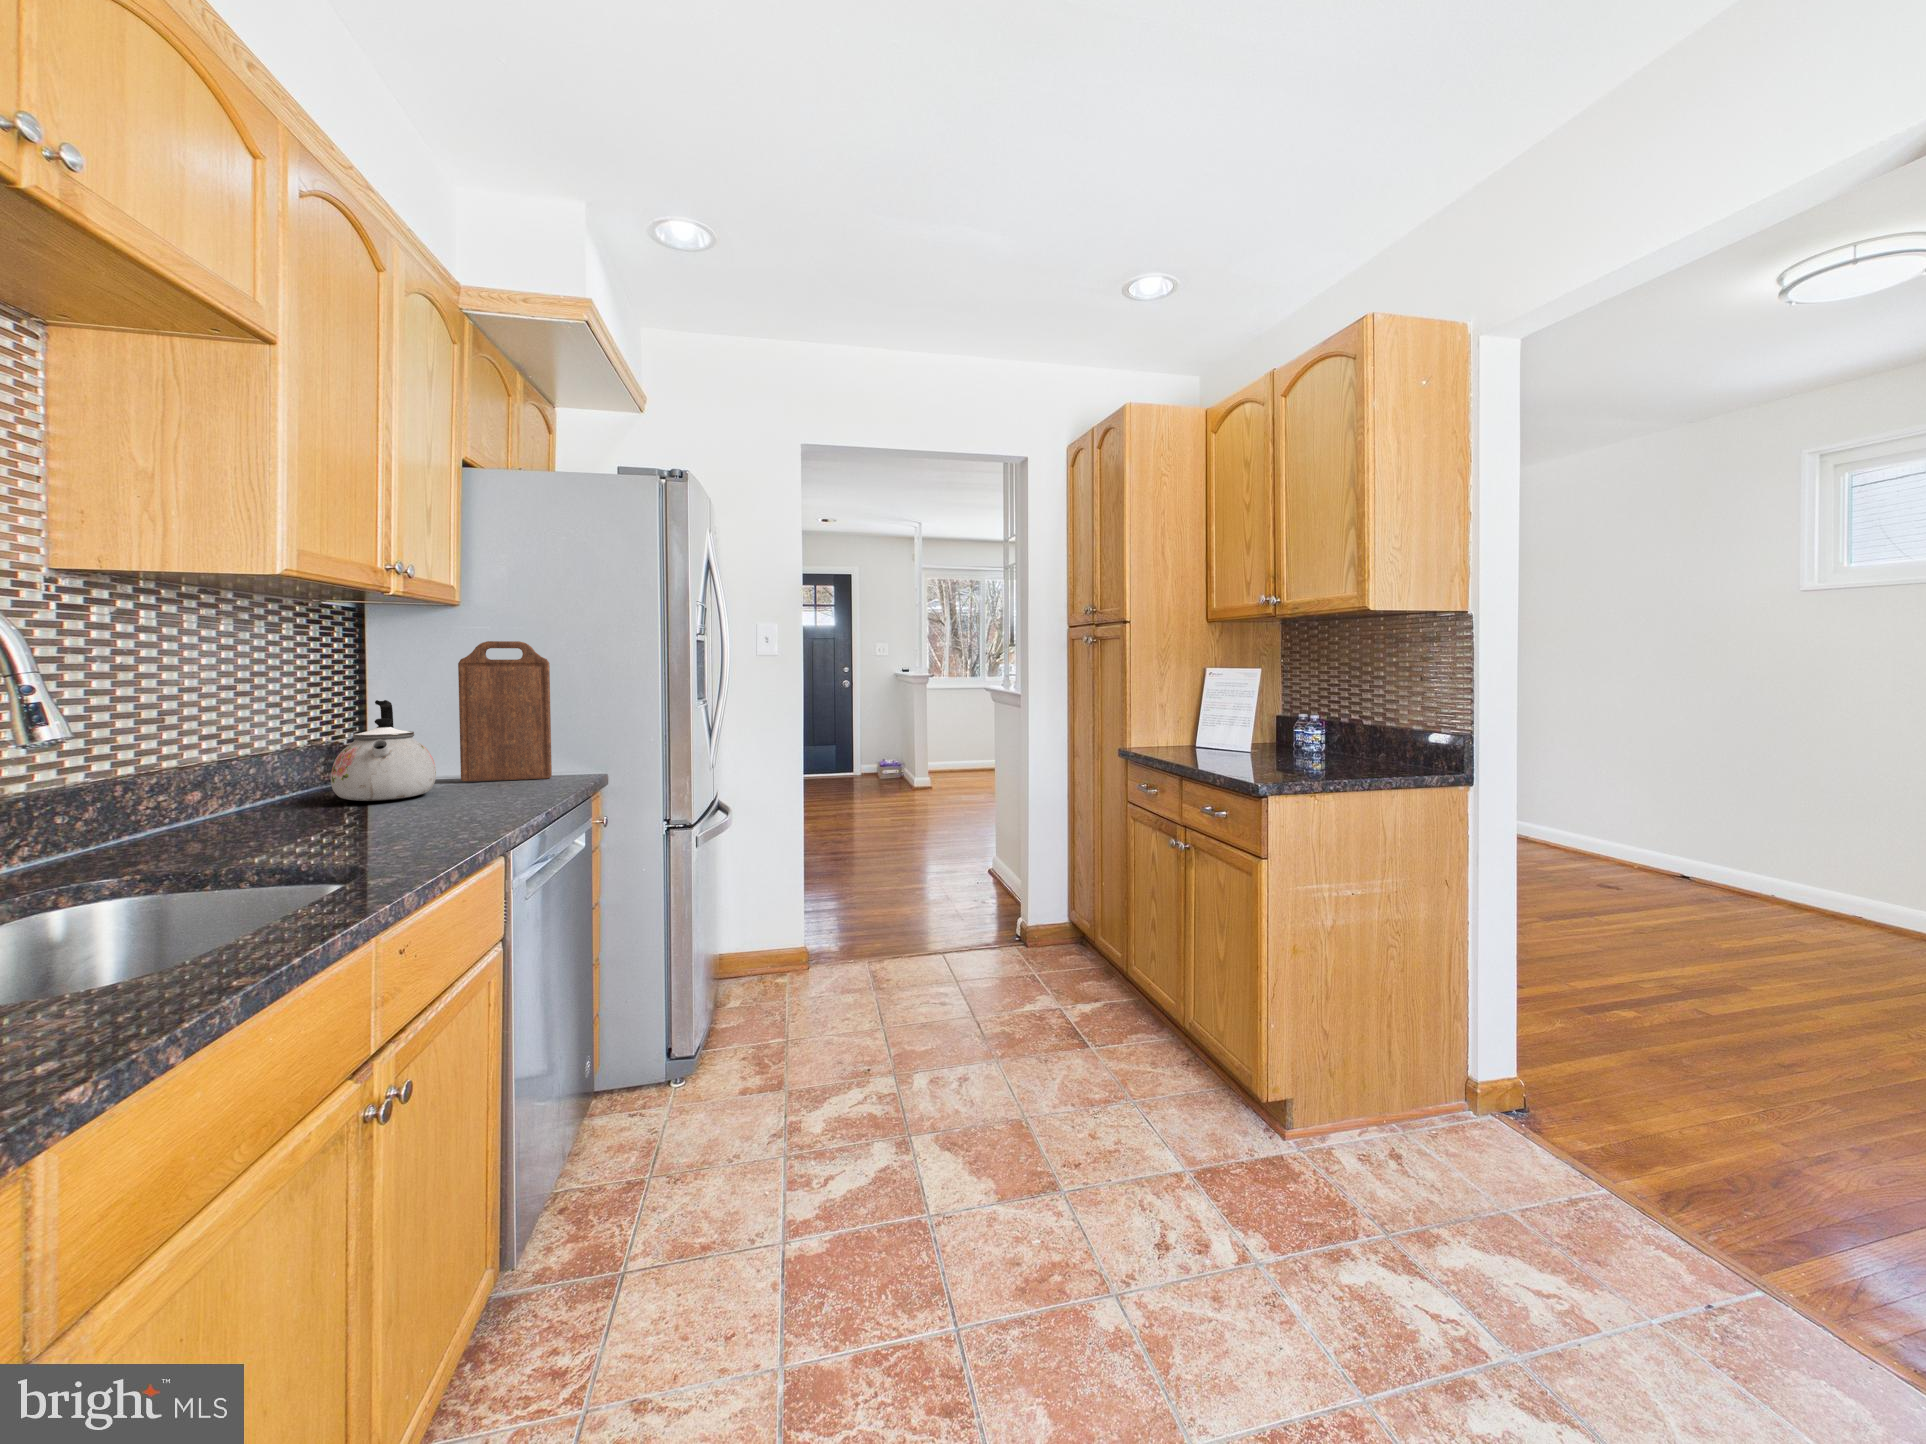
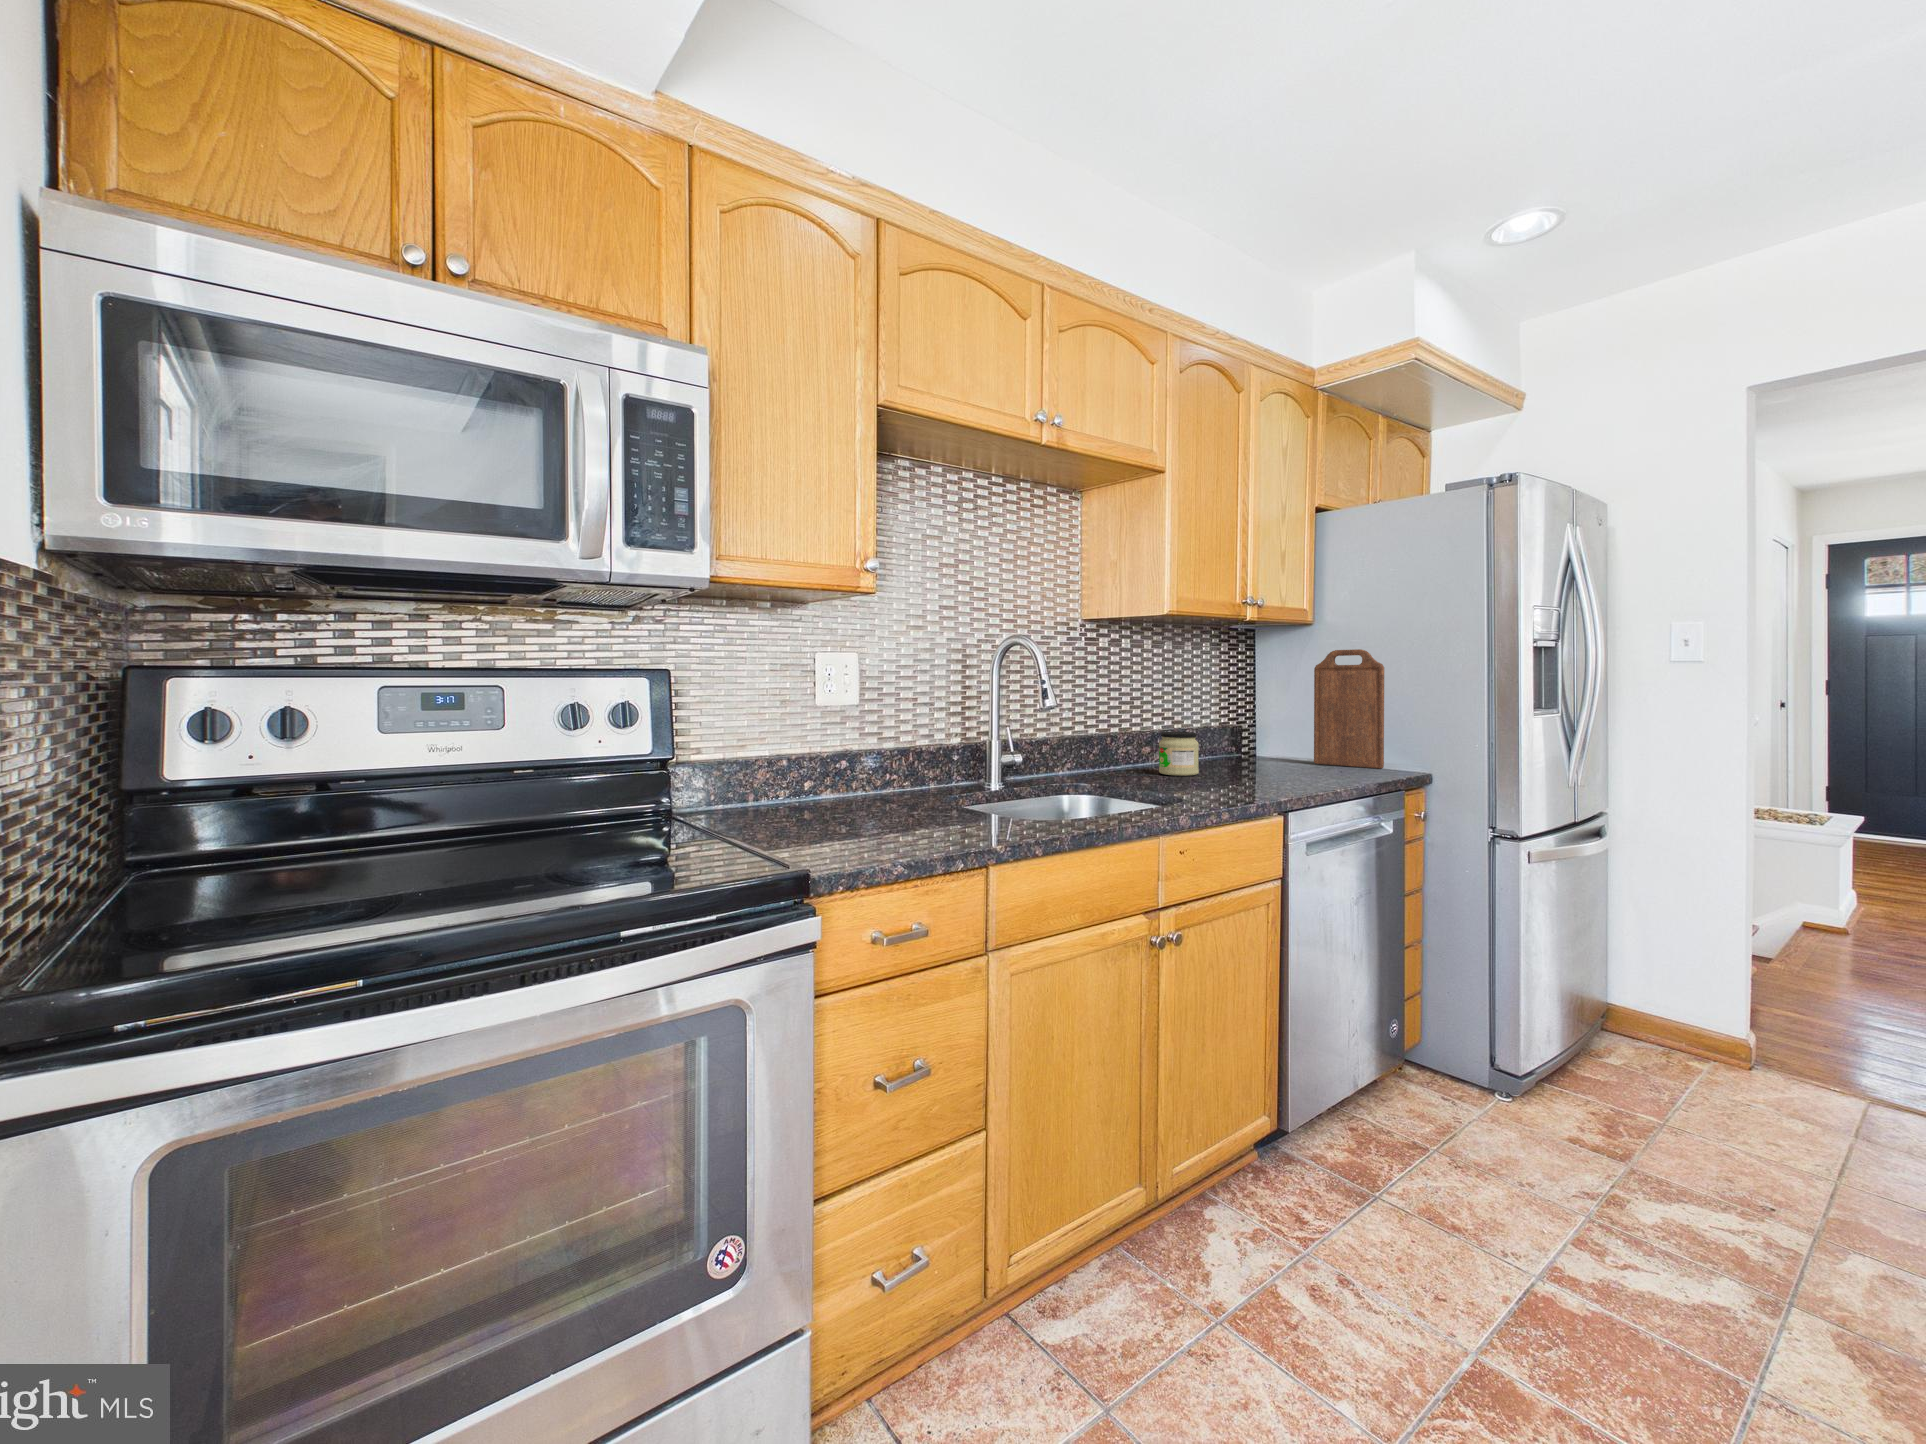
kettle: present [331,700,436,801] -> none [1221,696,1288,769]
jar: none [229,758,309,828] -> present [1159,732,1199,776]

